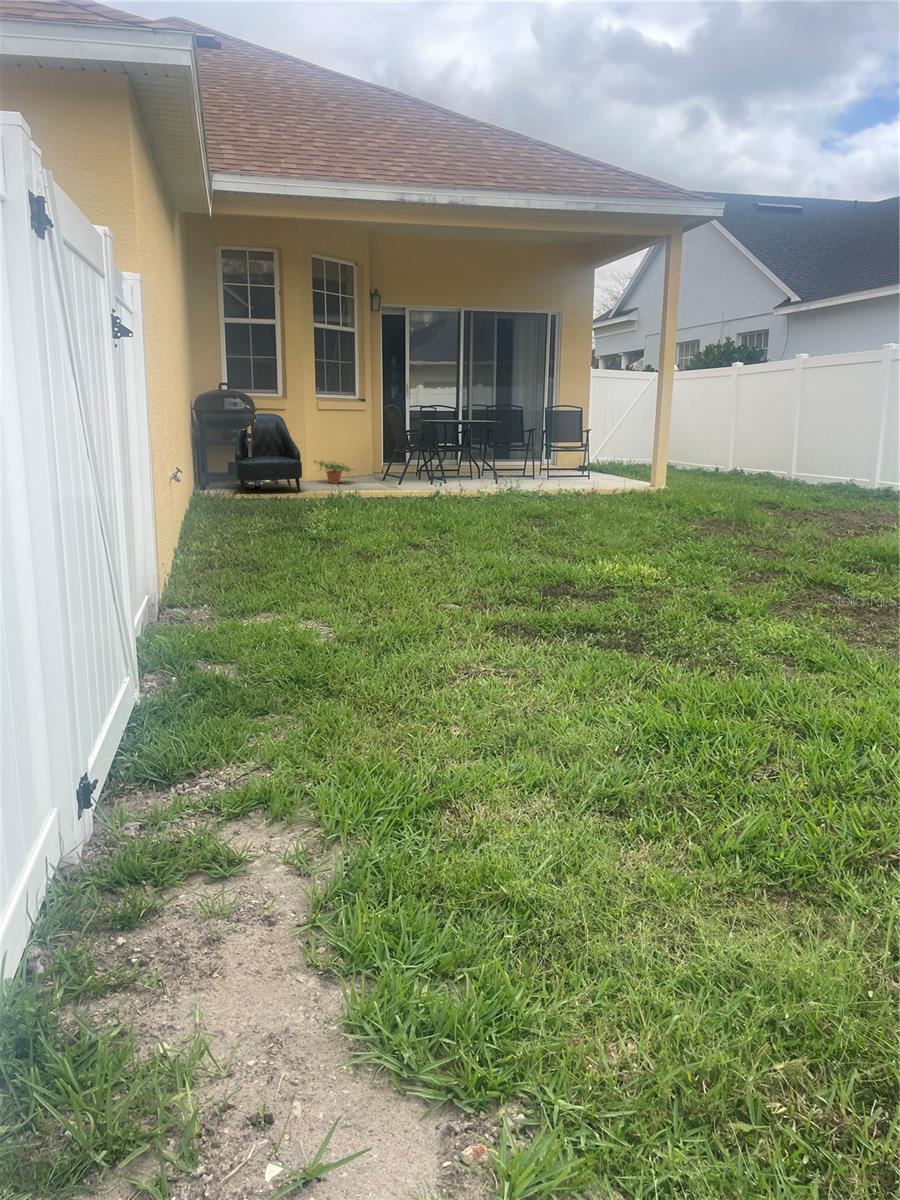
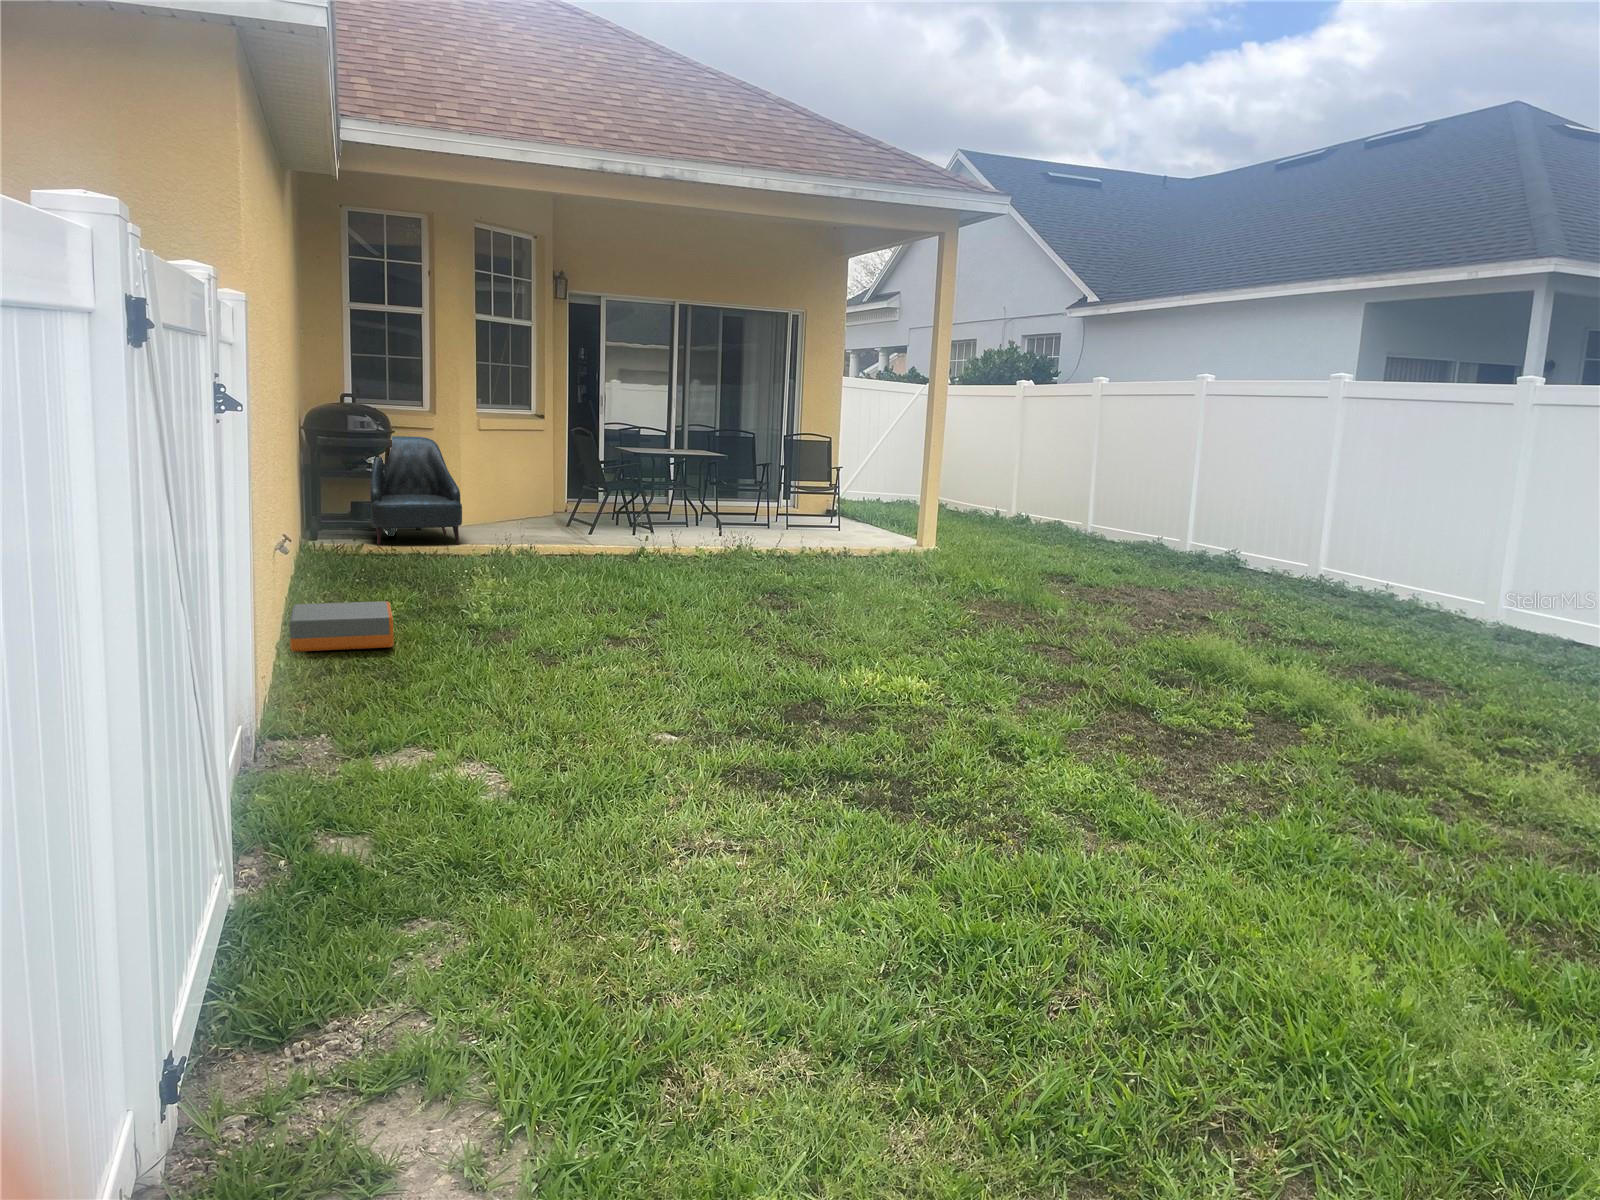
potted plant: present [314,461,351,484] -> none [476,497,535,530]
storage box: none [176,521,251,556] -> present [289,601,394,652]

